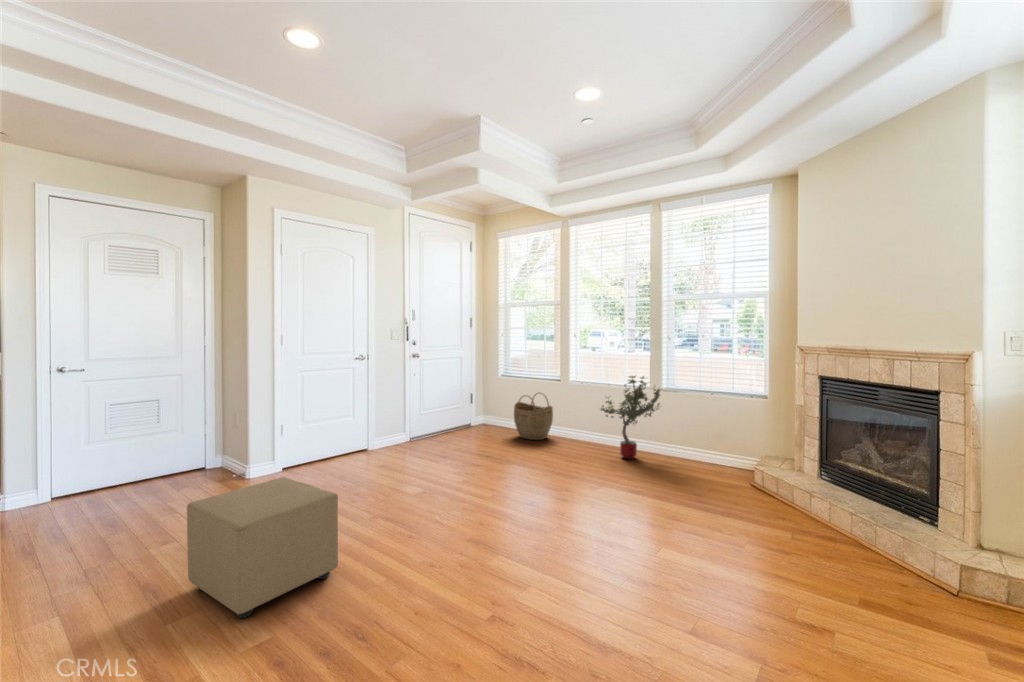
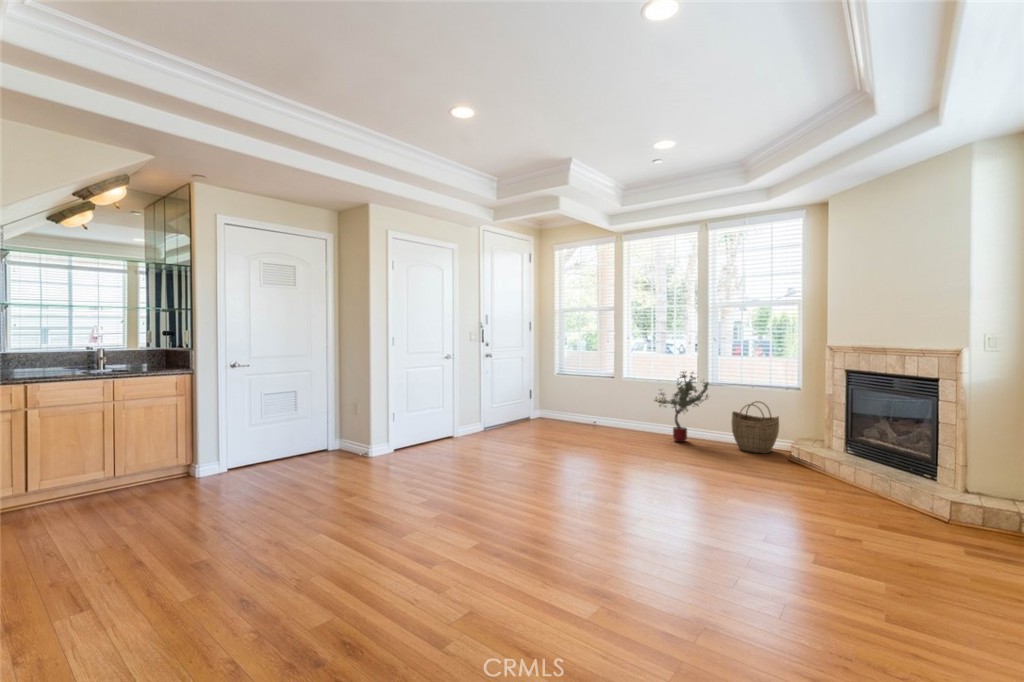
woven basket: present [514,393,553,440] -> present [731,401,779,454]
ottoman: present [187,477,338,618] -> none [396,444,498,535]

